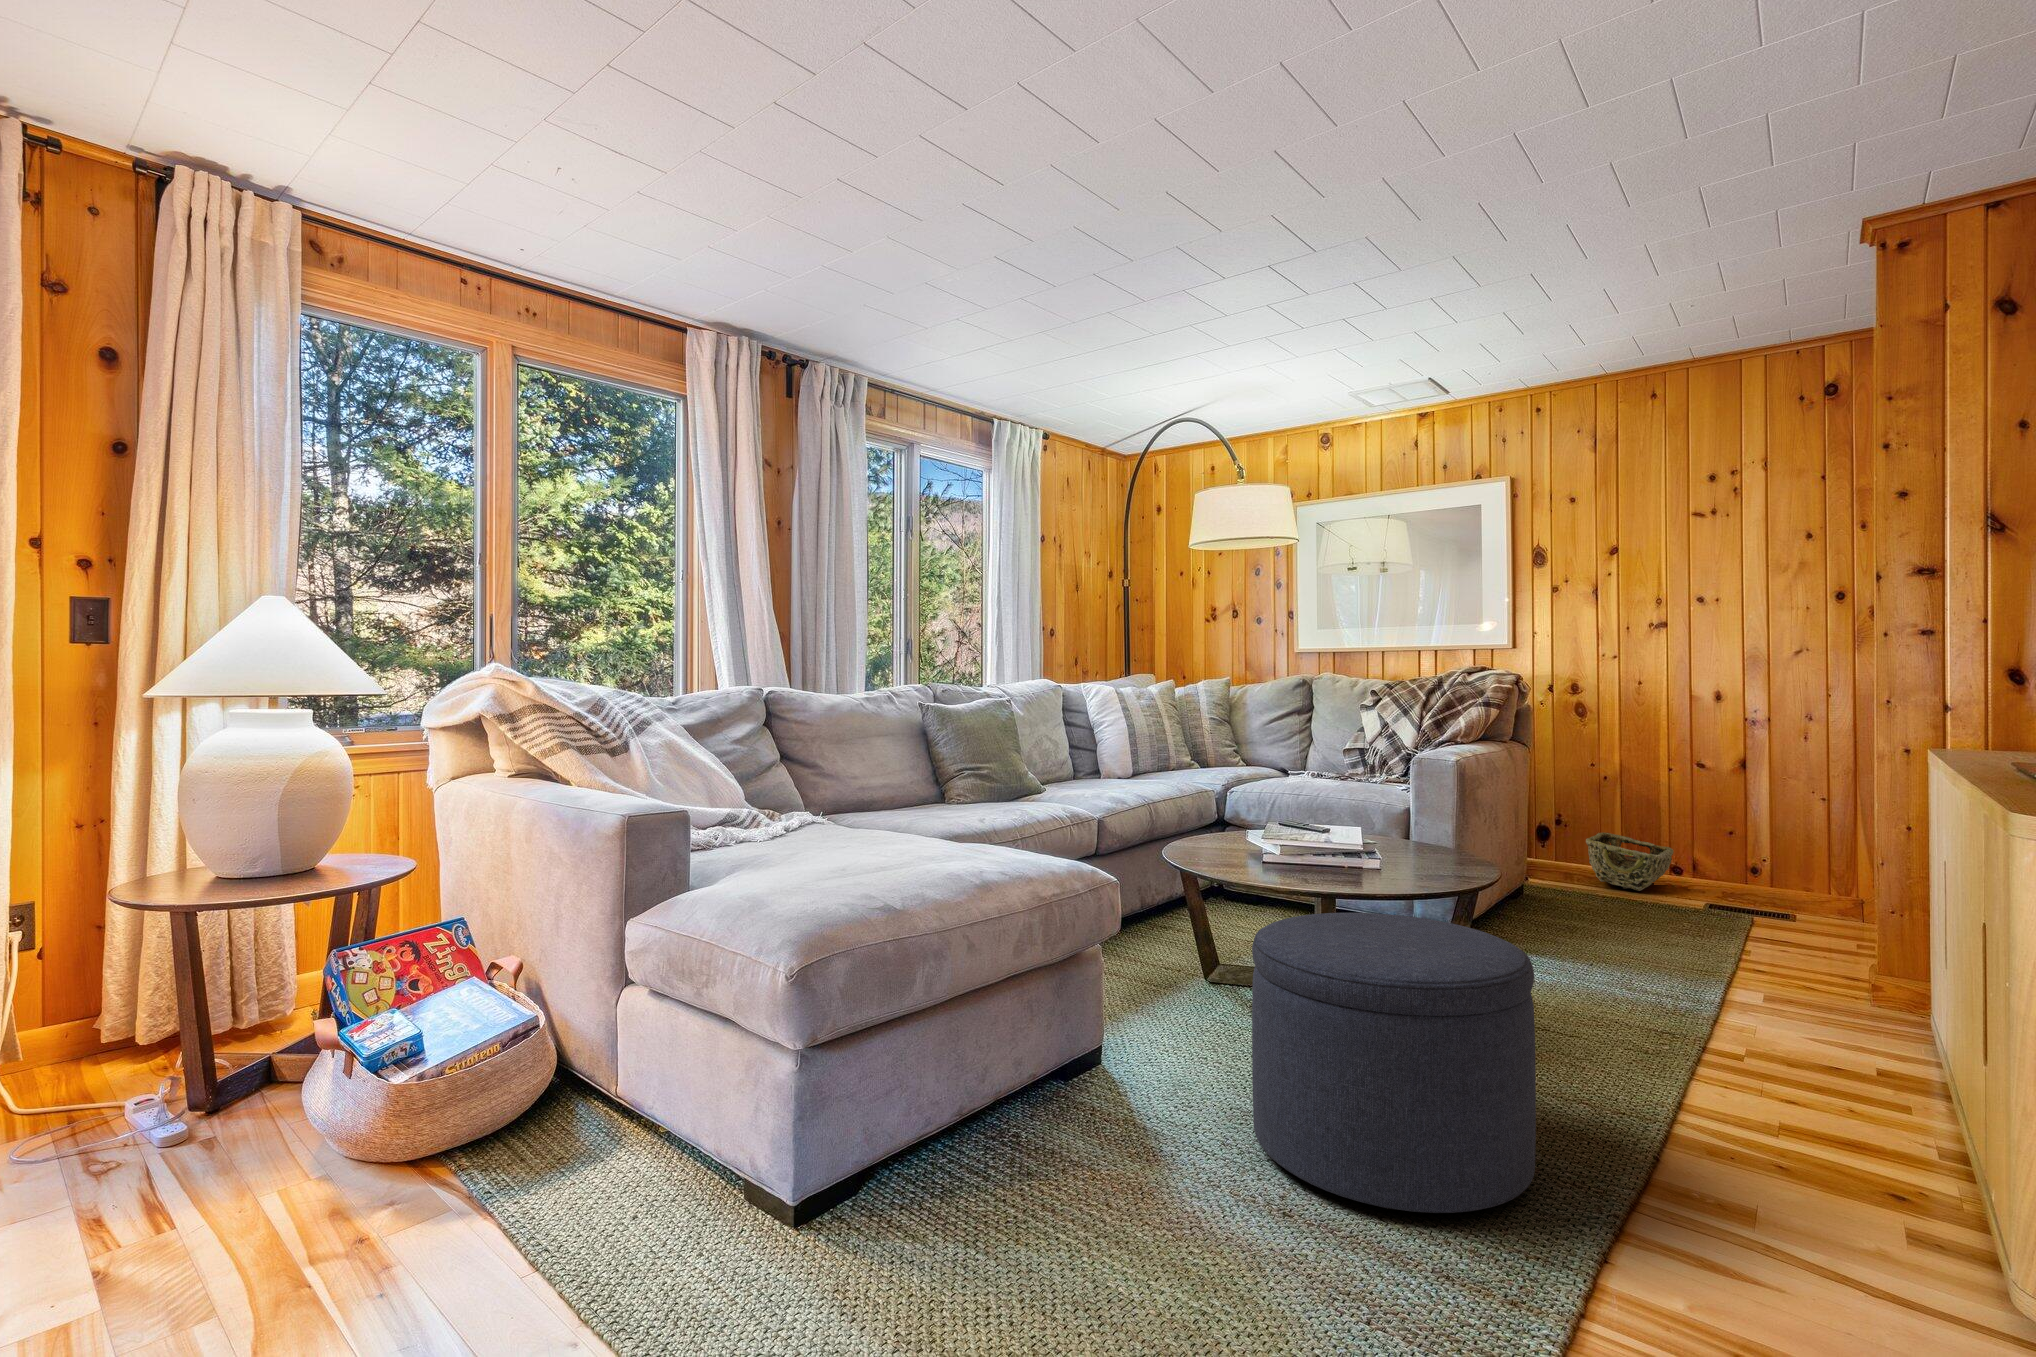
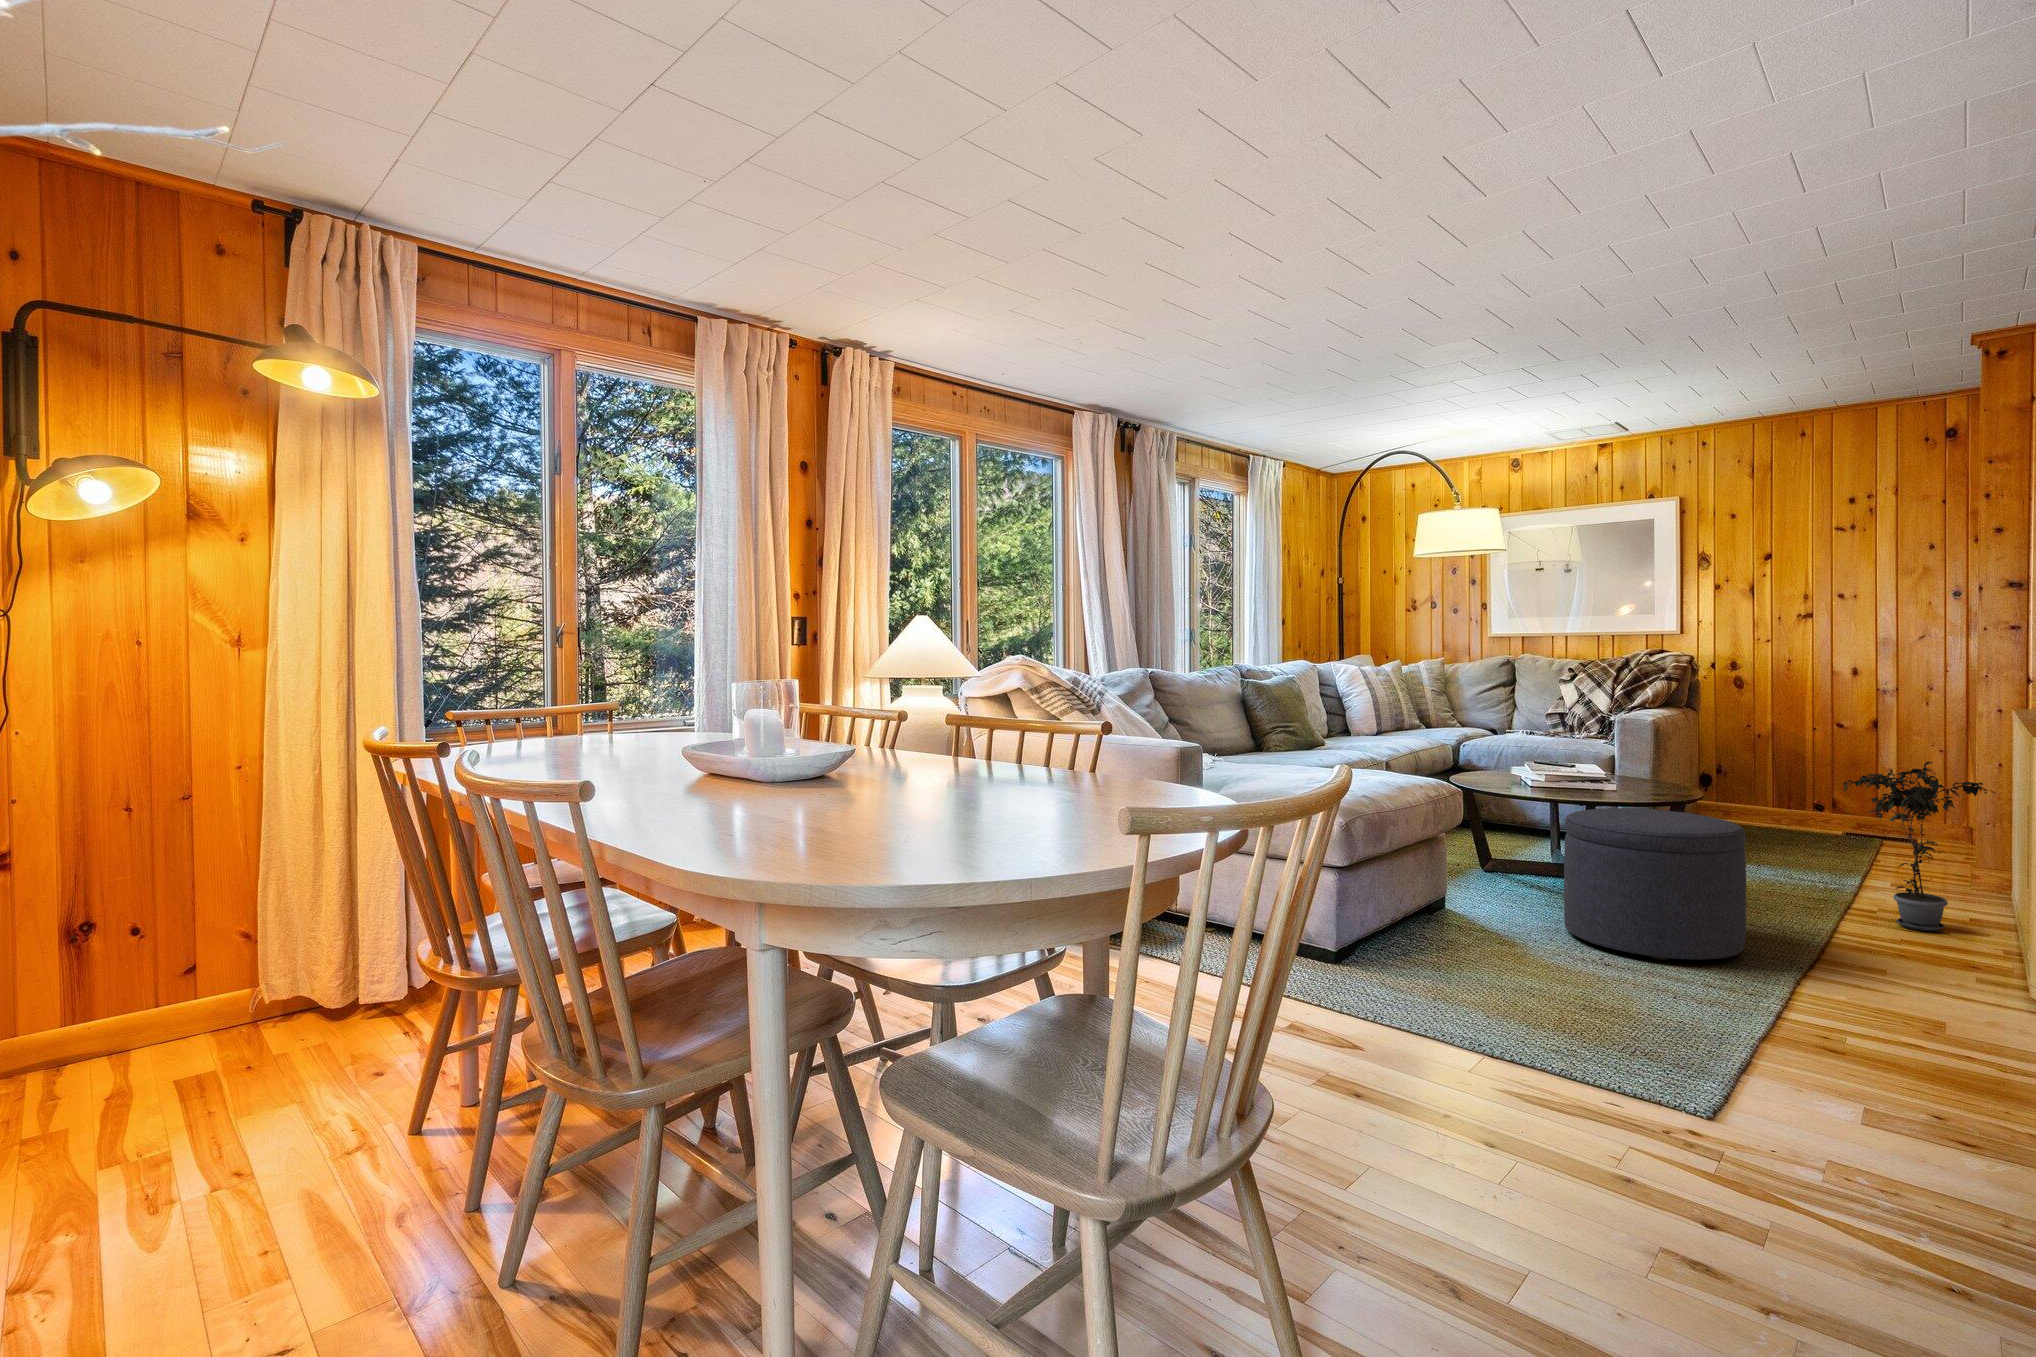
woven basket: present [1586,833,1673,891] -> none [1744,779,1816,822]
potted plant: none [1697,836,1934,1113] -> present [1843,762,1996,931]

